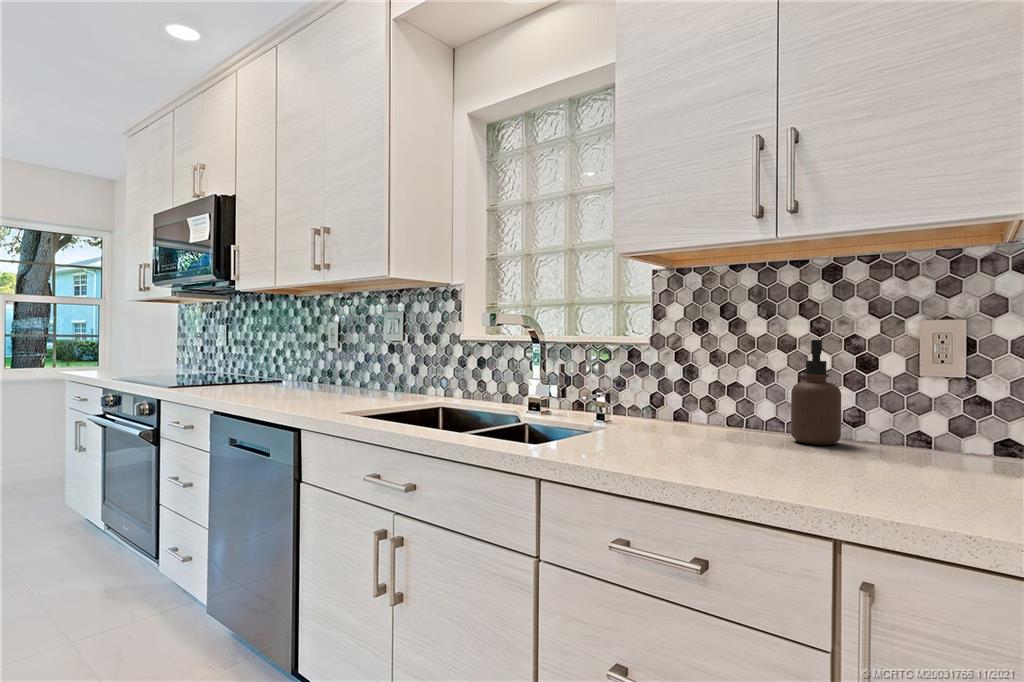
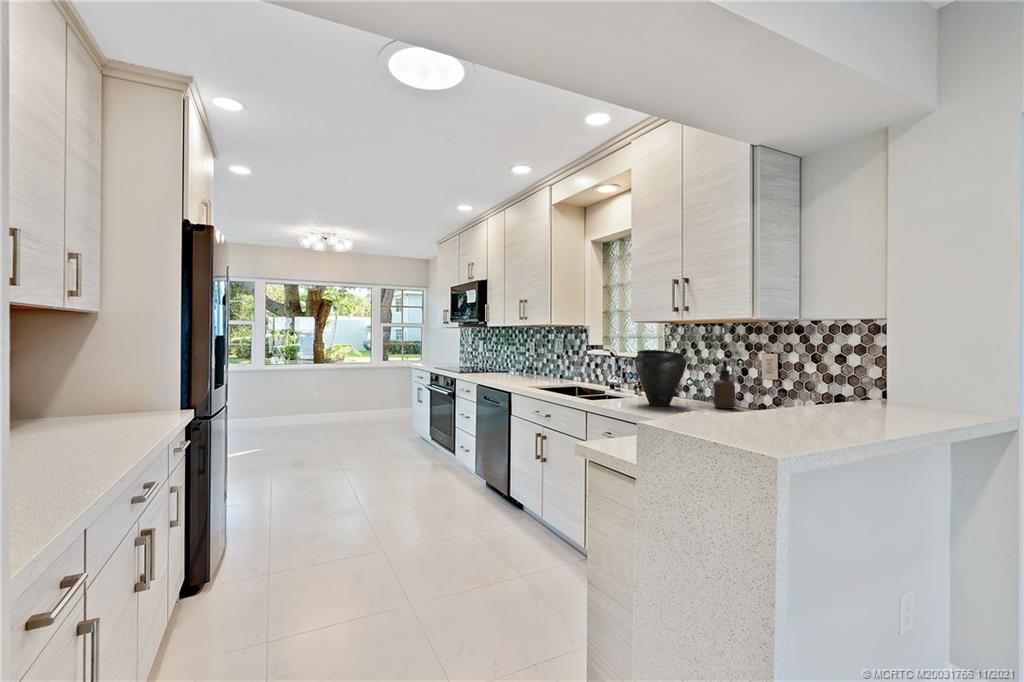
vase: none [629,319,752,449] -> present [635,350,686,406]

